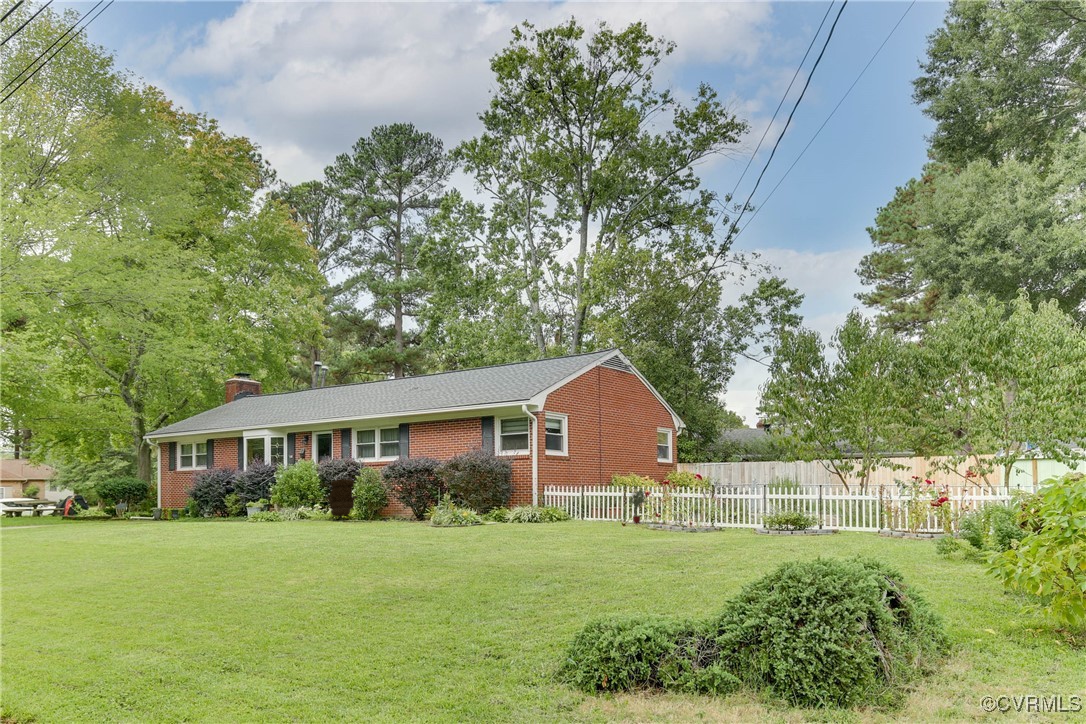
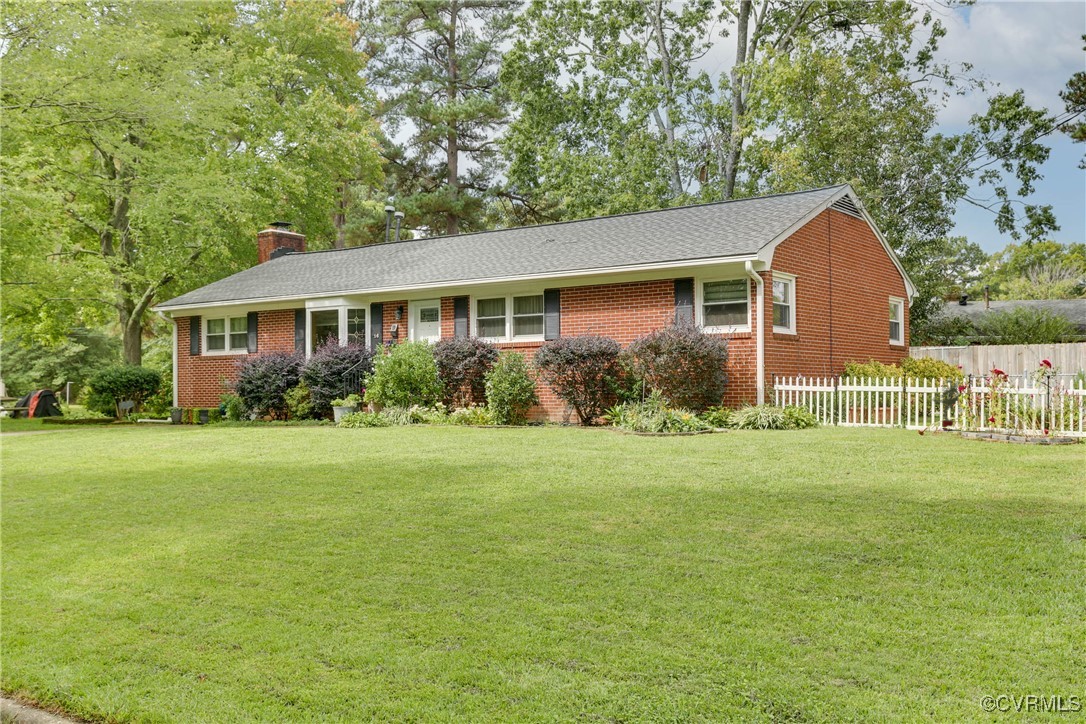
lounge chair: present [326,479,358,520] -> none [463,367,506,425]

